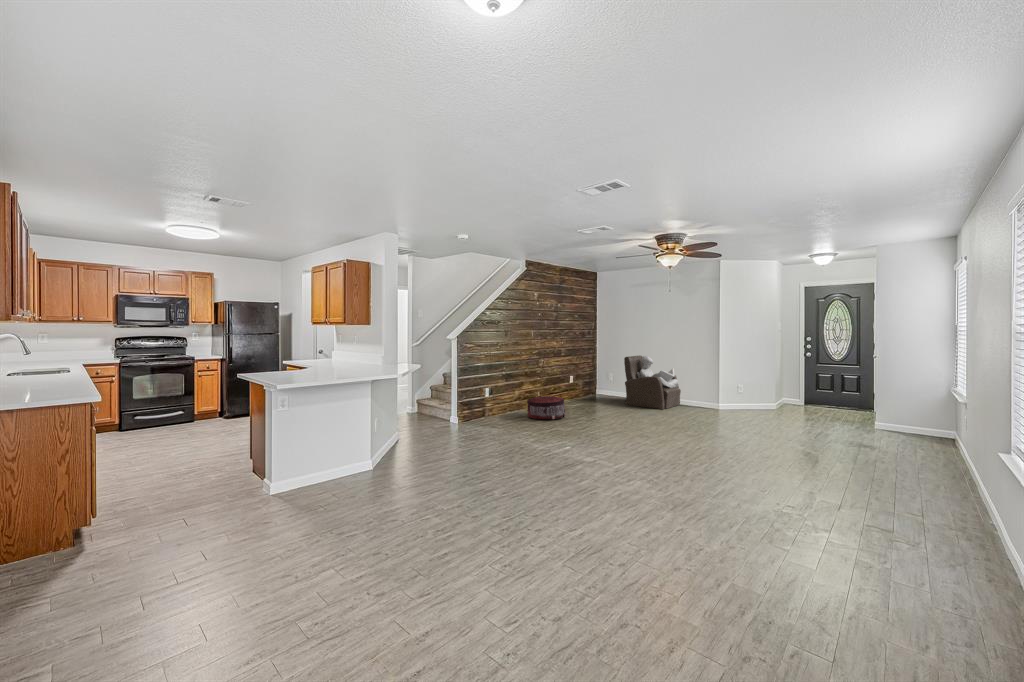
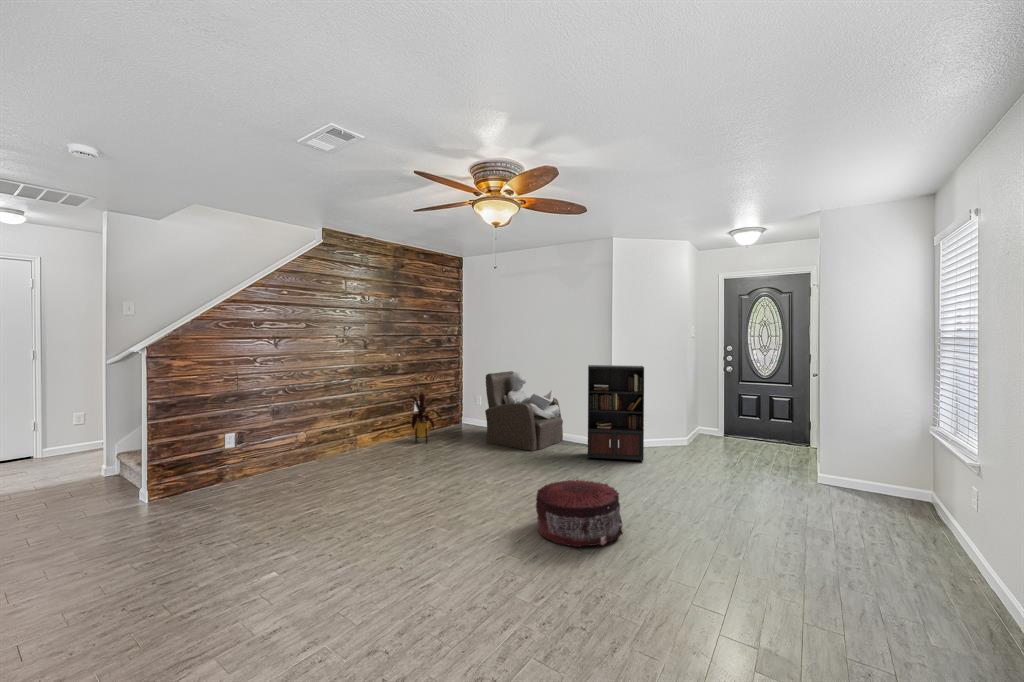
bookcase: none [703,350,752,416] -> present [588,365,656,461]
house plant: none [564,370,599,404] -> present [404,393,446,443]
pouf: present [527,396,565,419] -> present [536,479,623,547]

